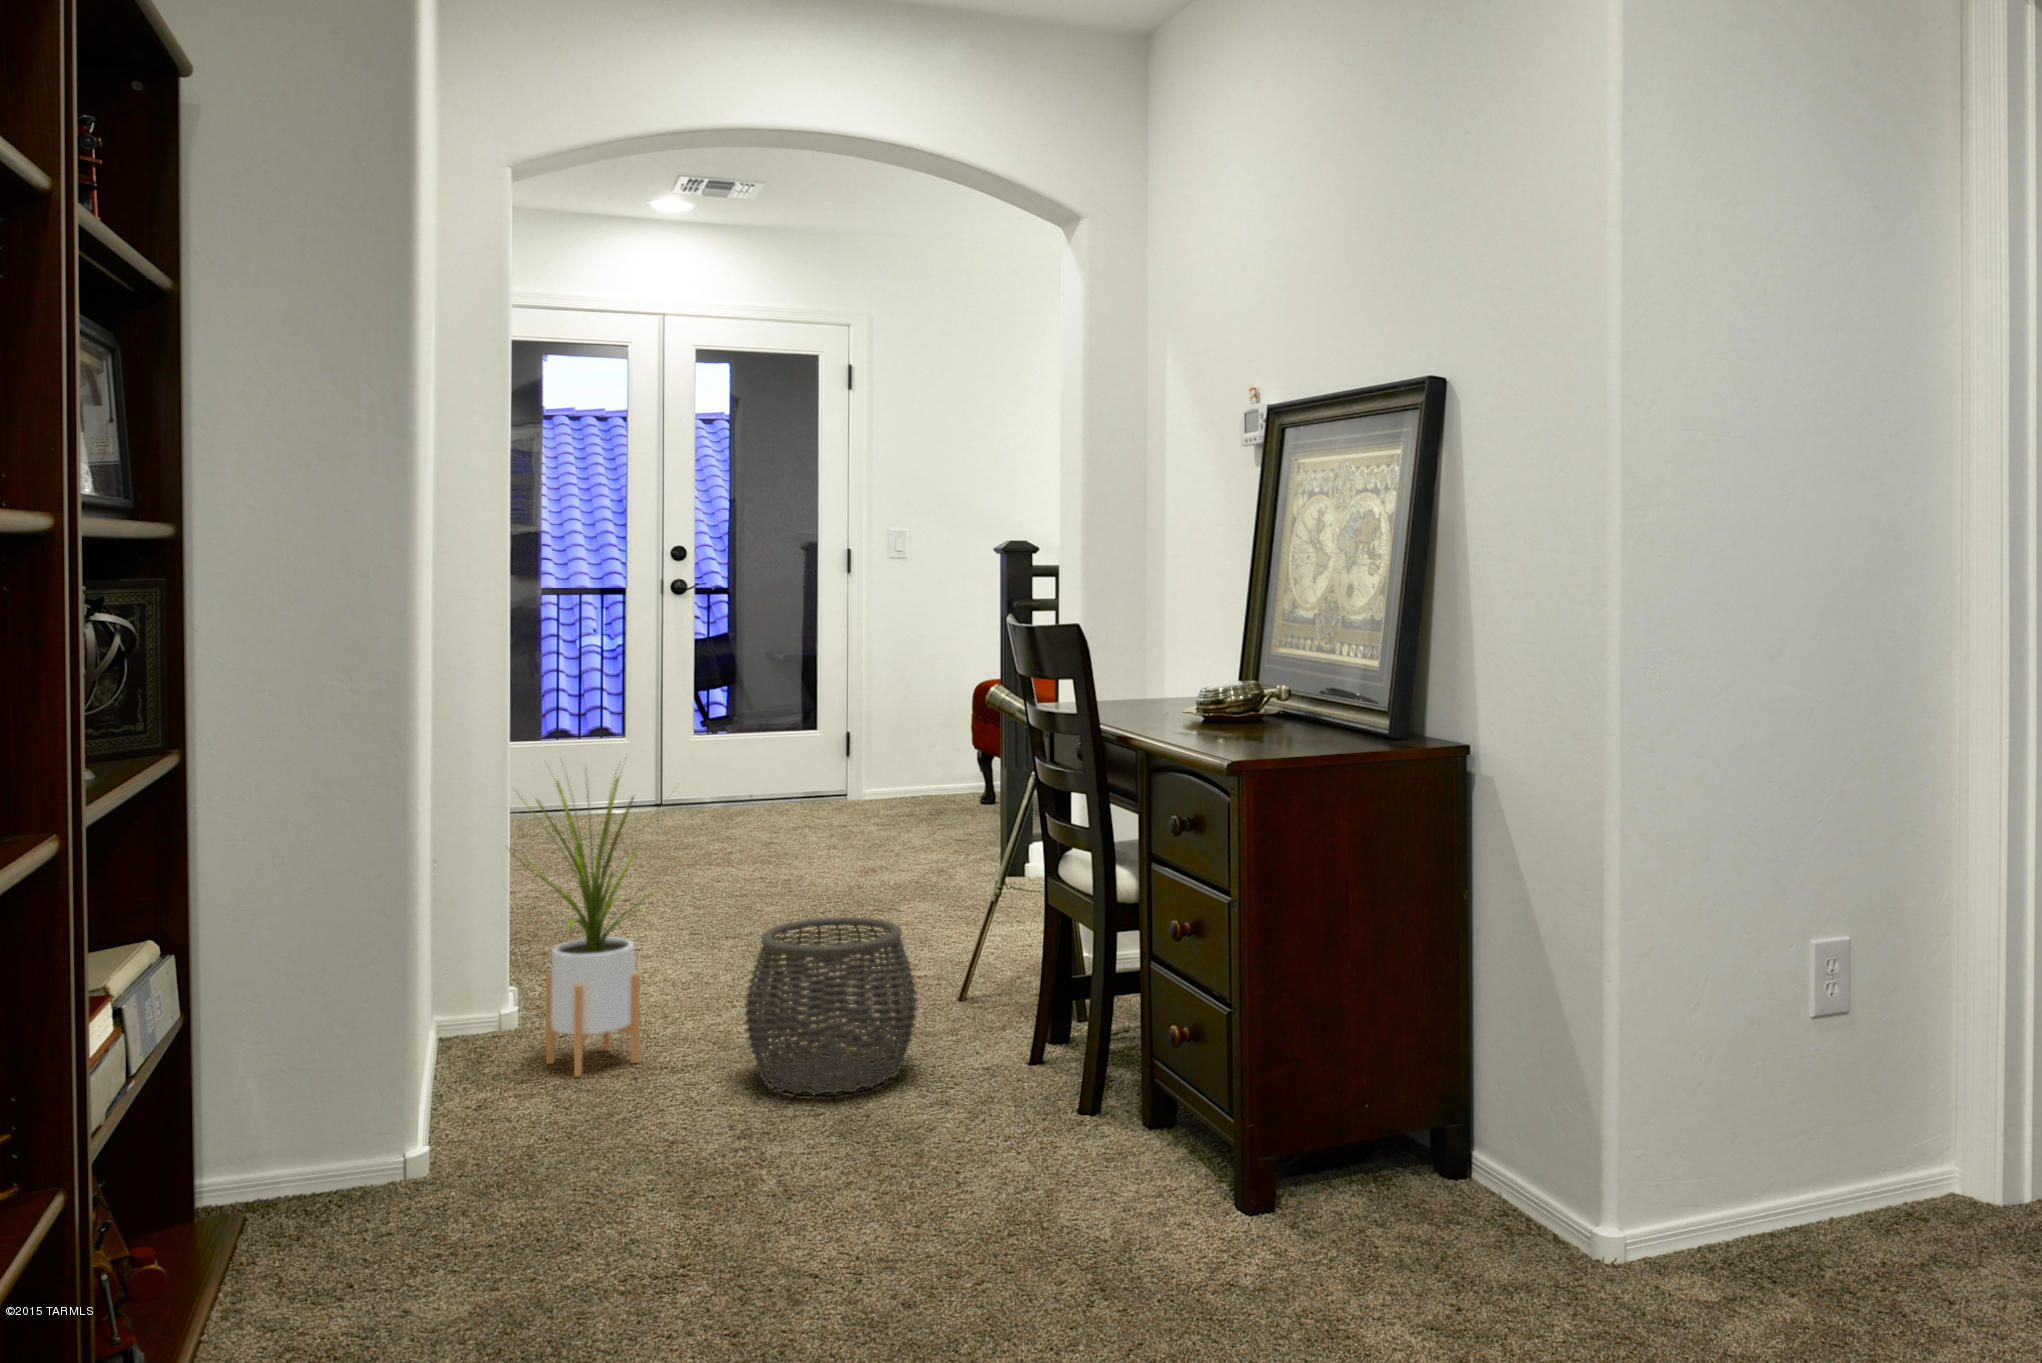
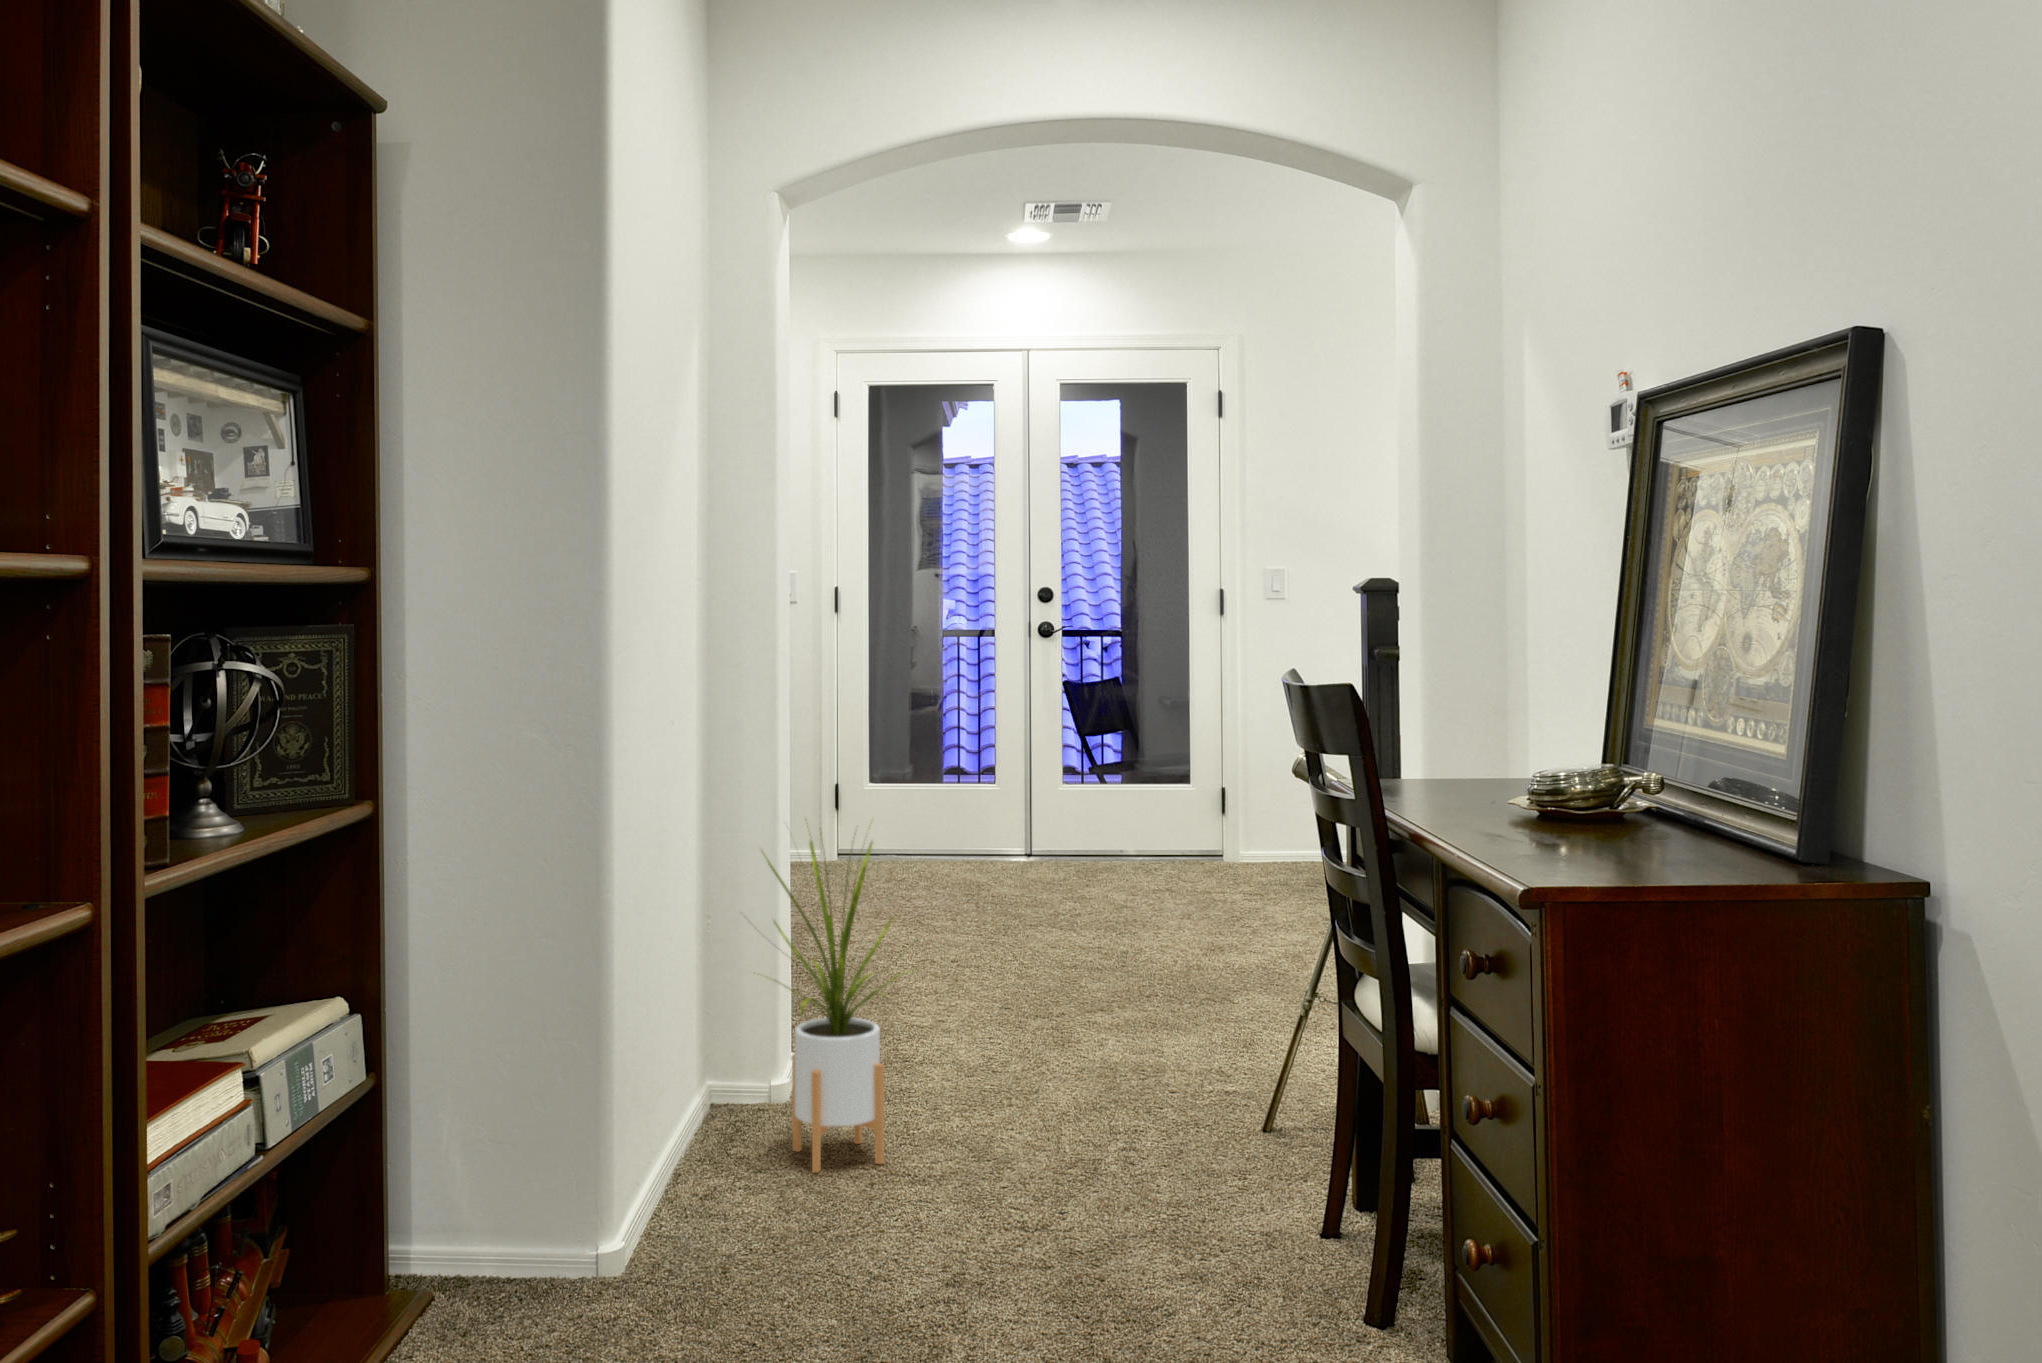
woven basket: present [744,917,918,1095] -> none [978,1022,1180,1243]

